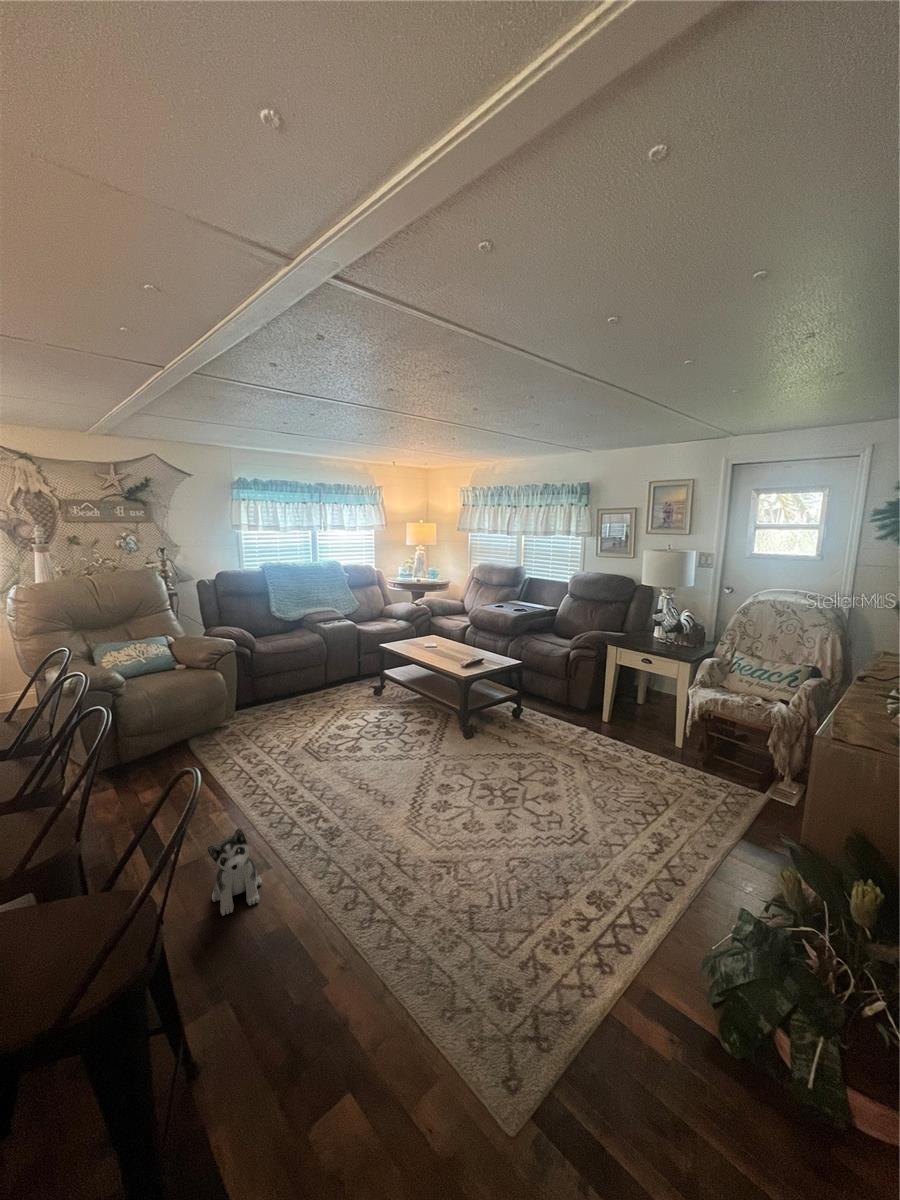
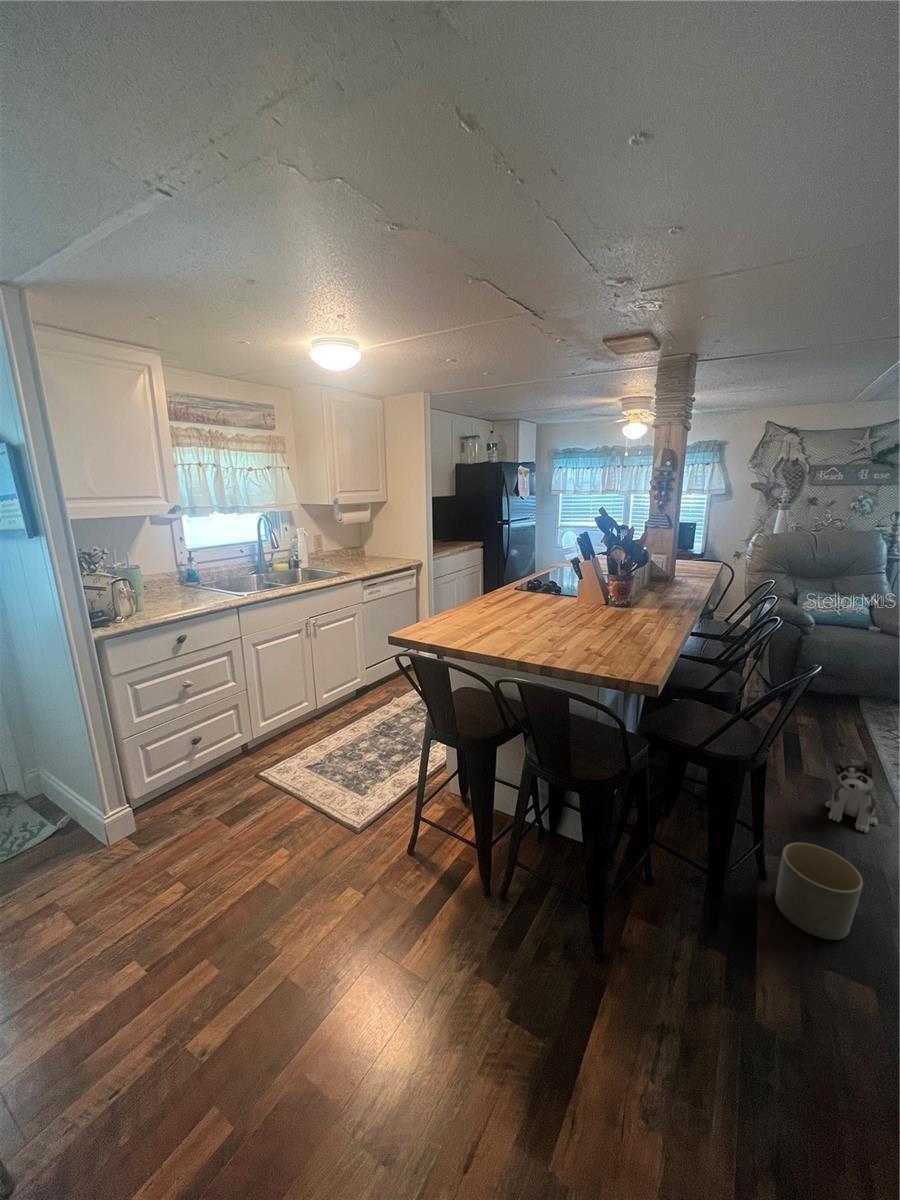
planter: none [211,984,303,1139] -> present [775,843,863,940]

